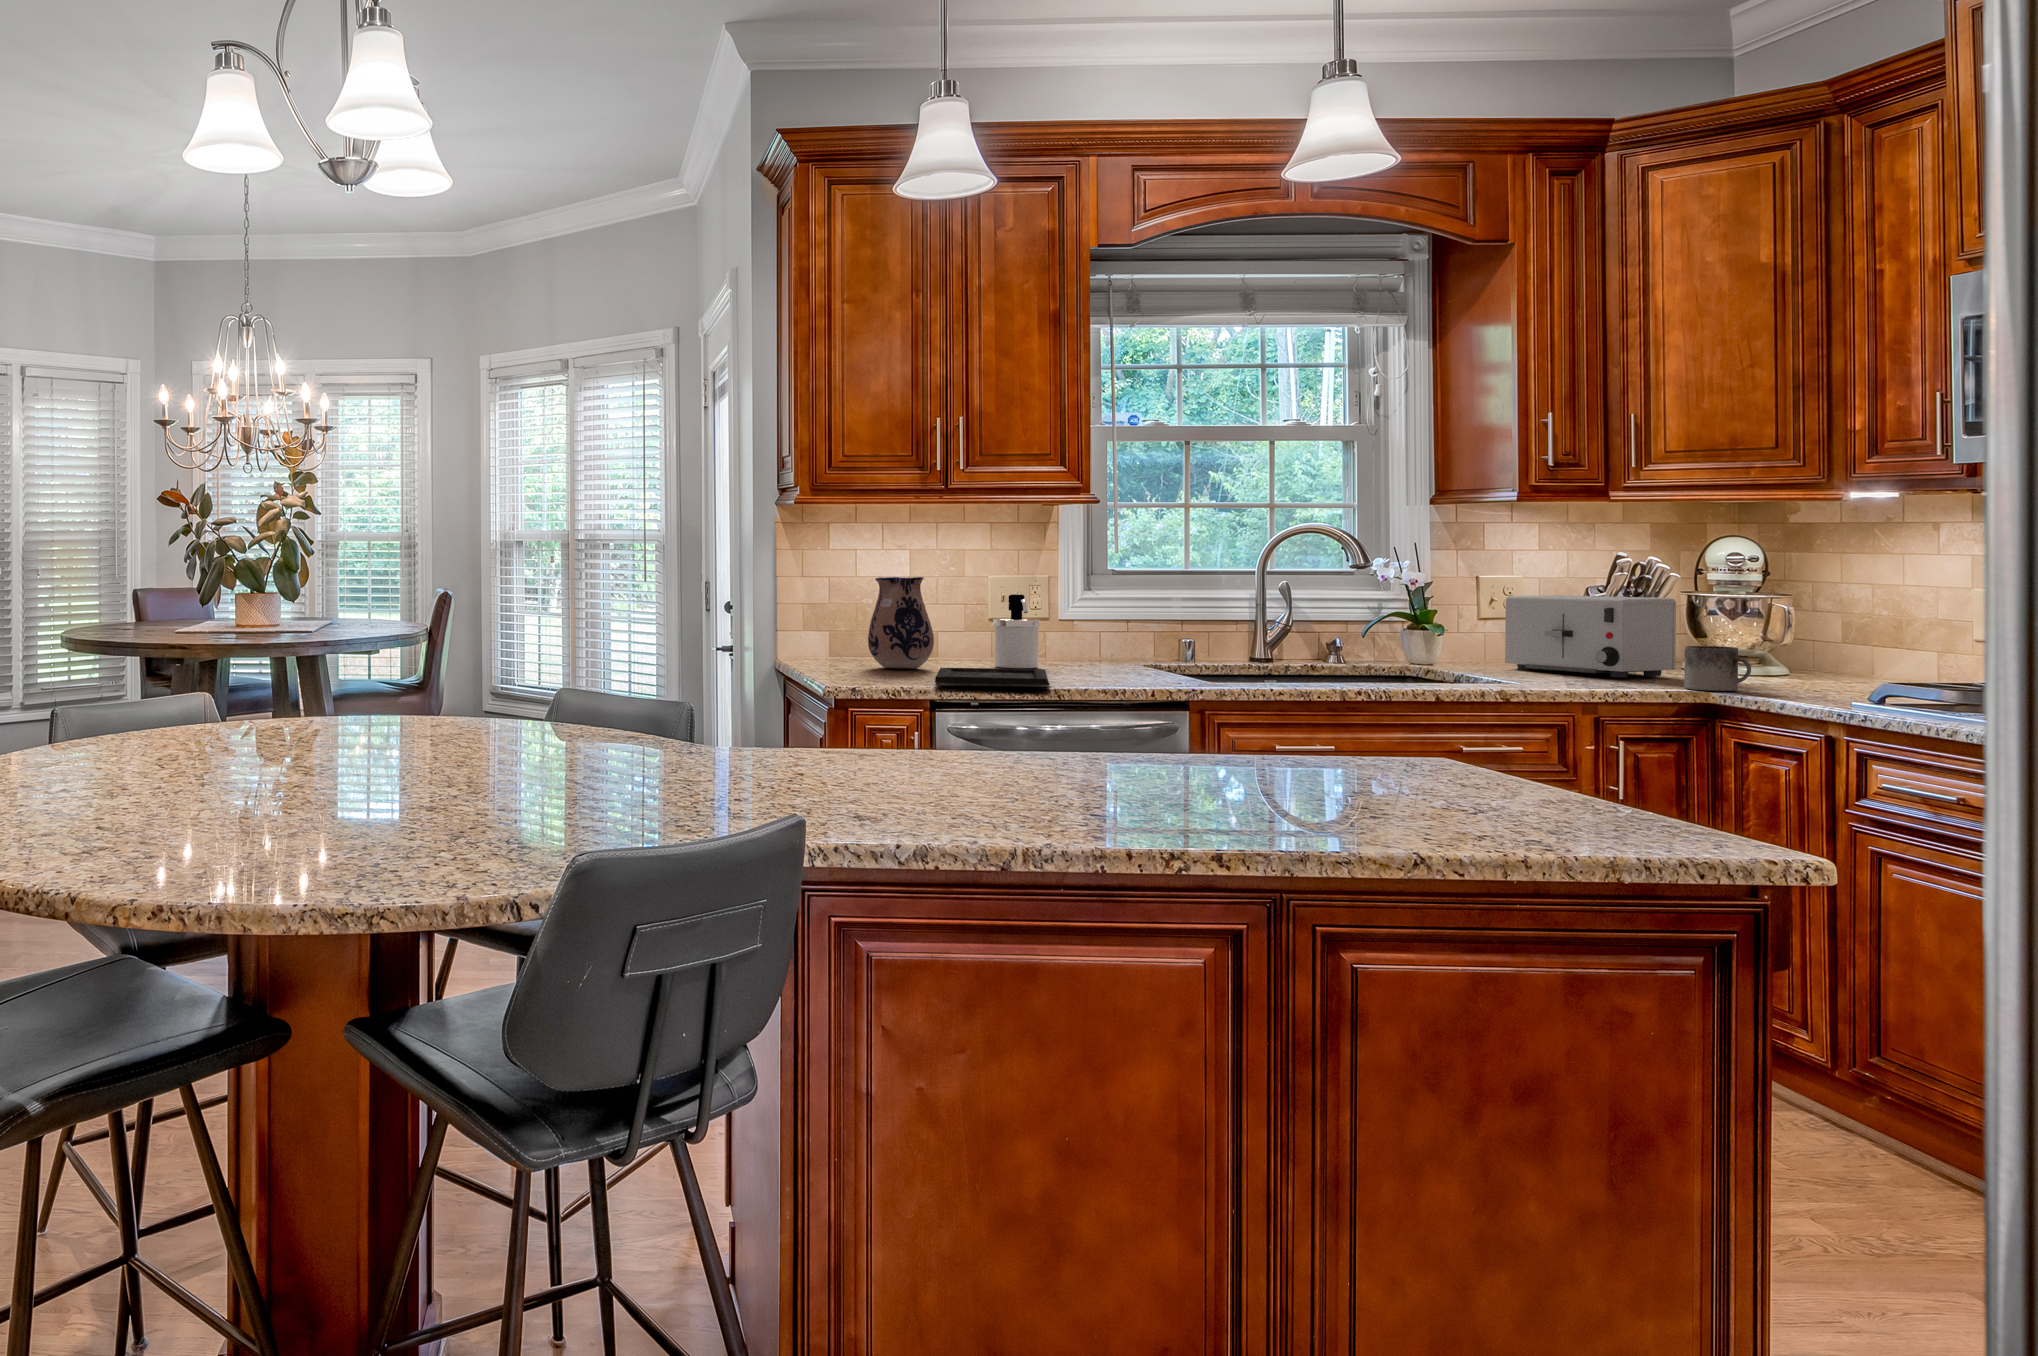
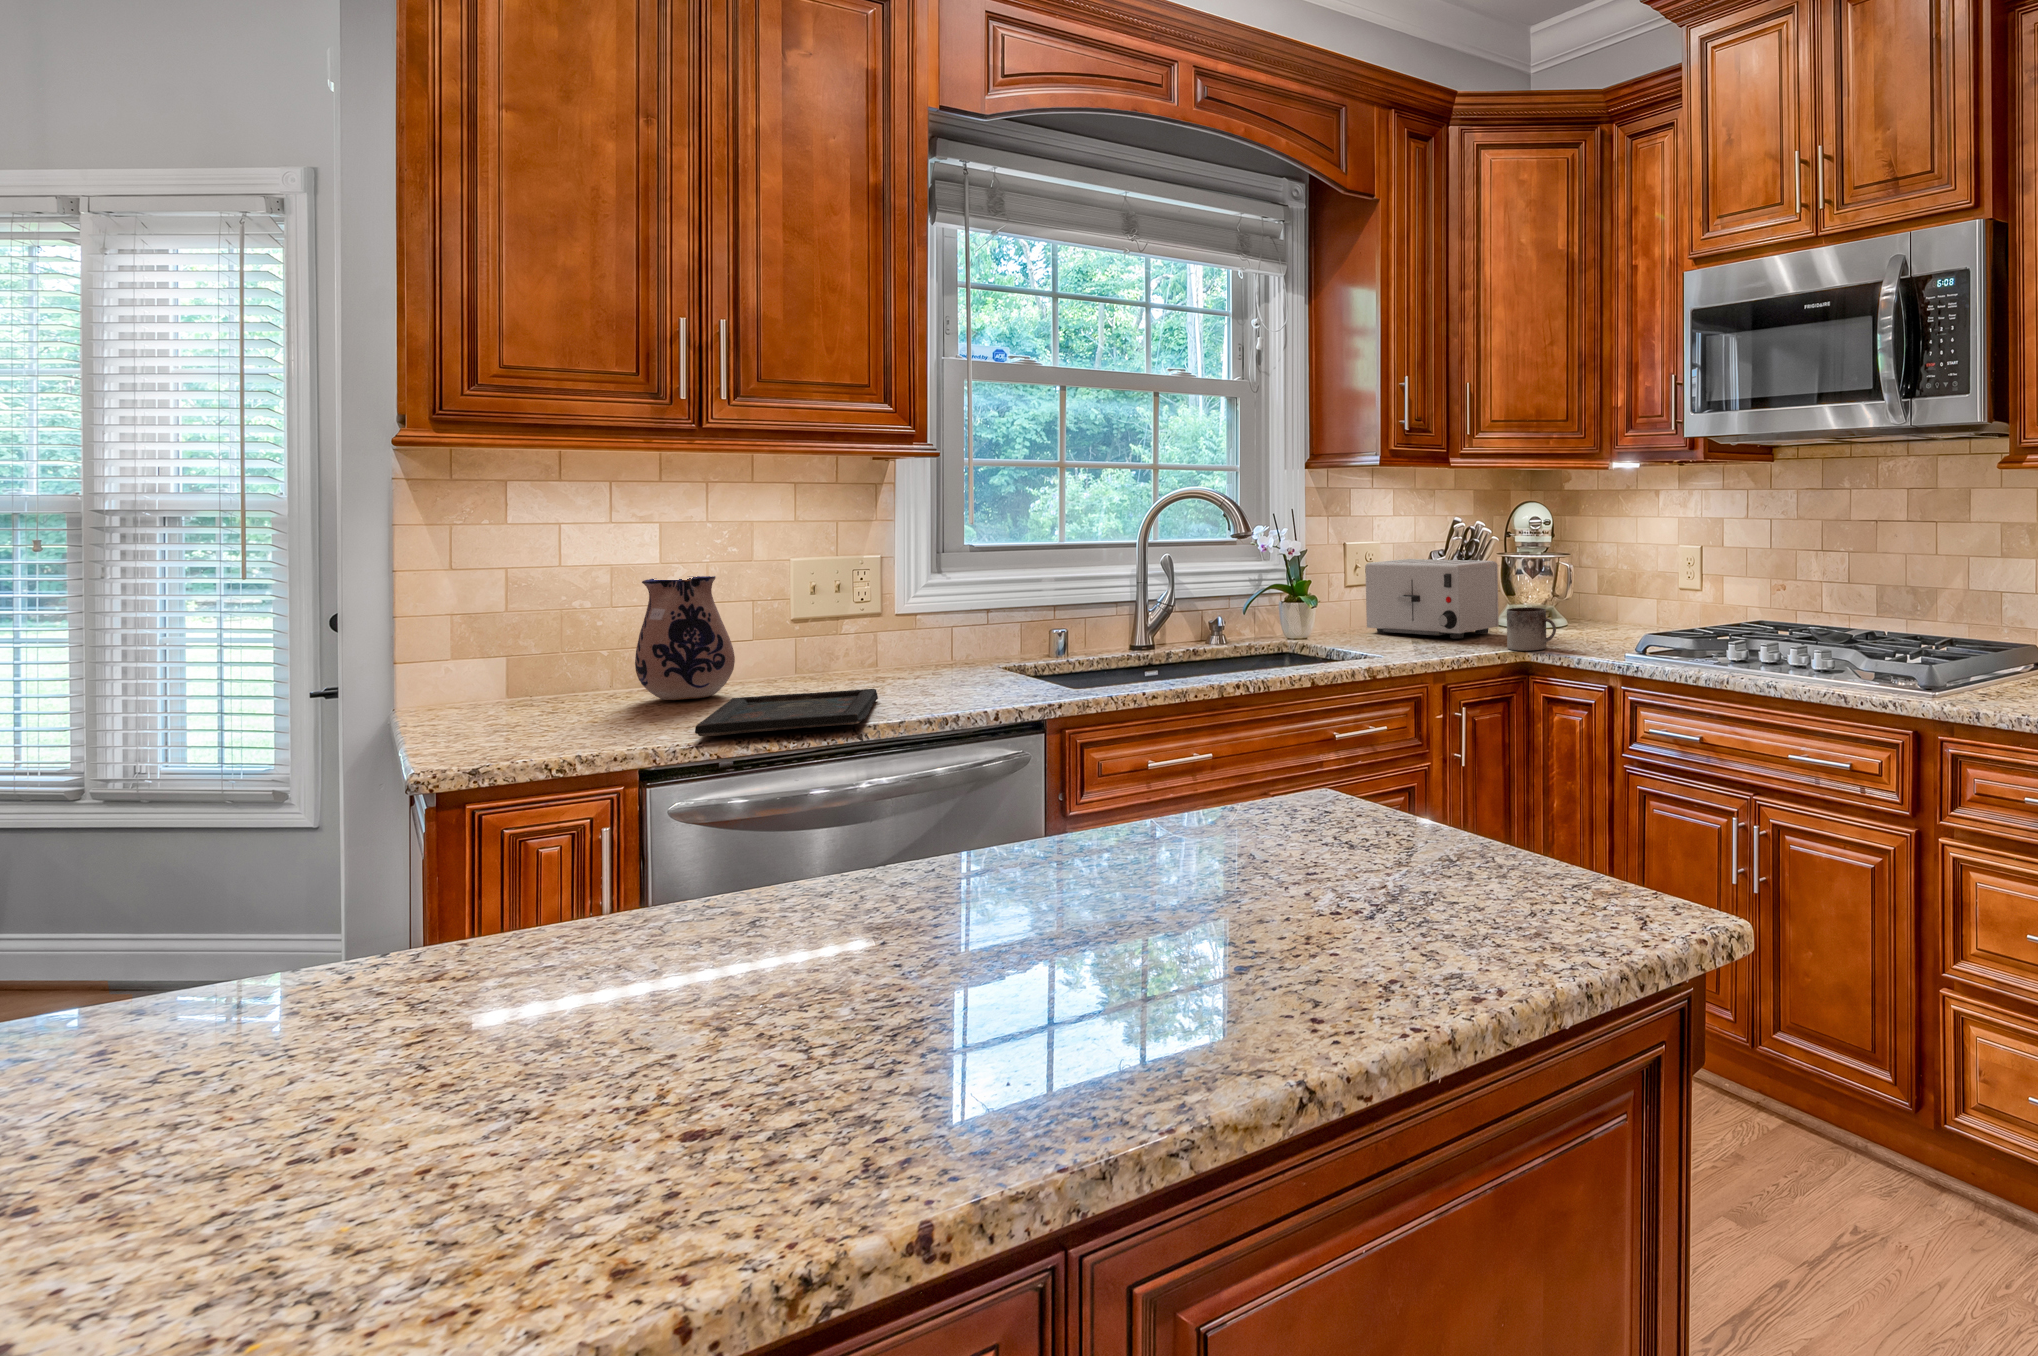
soap dispenser: present [993,594,1040,668] -> none [824,589,884,682]

